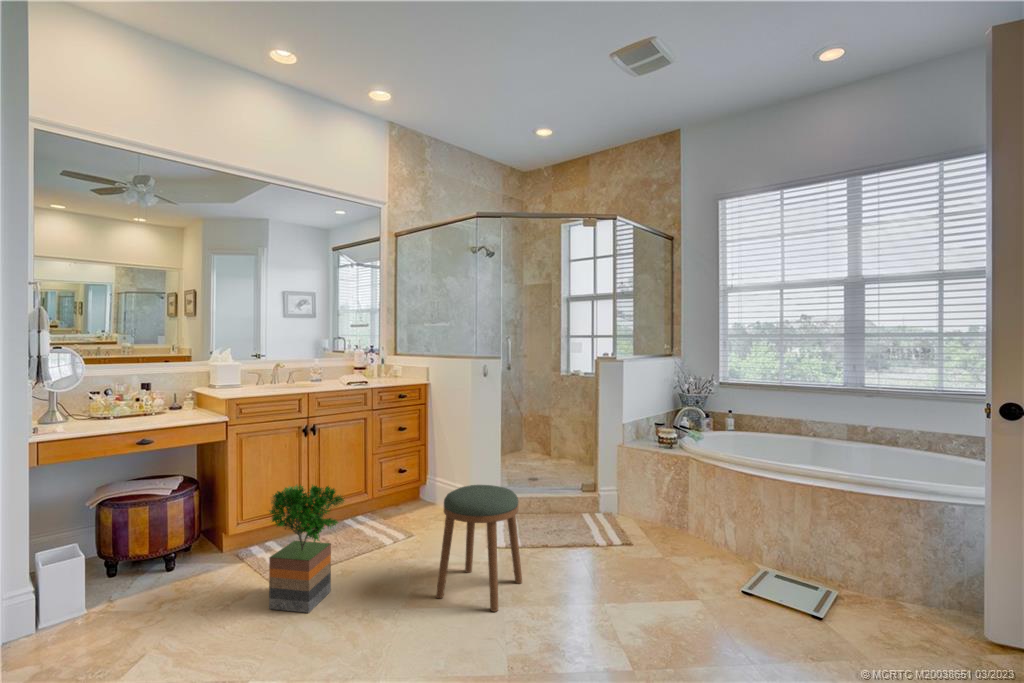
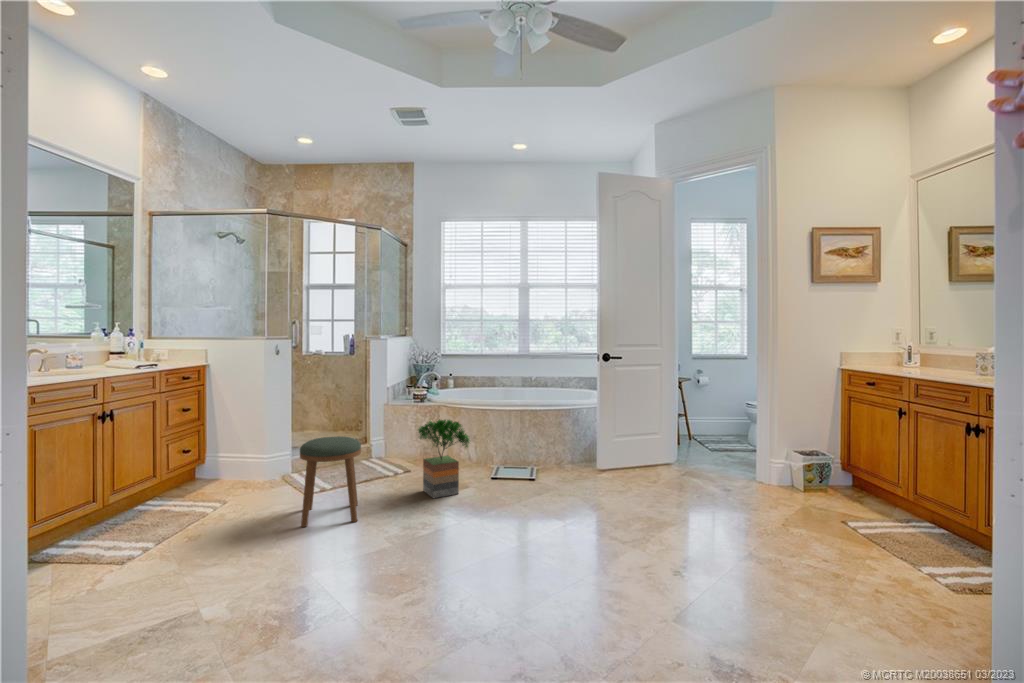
potted tree: present [269,485,344,613] -> present [418,420,470,498]

